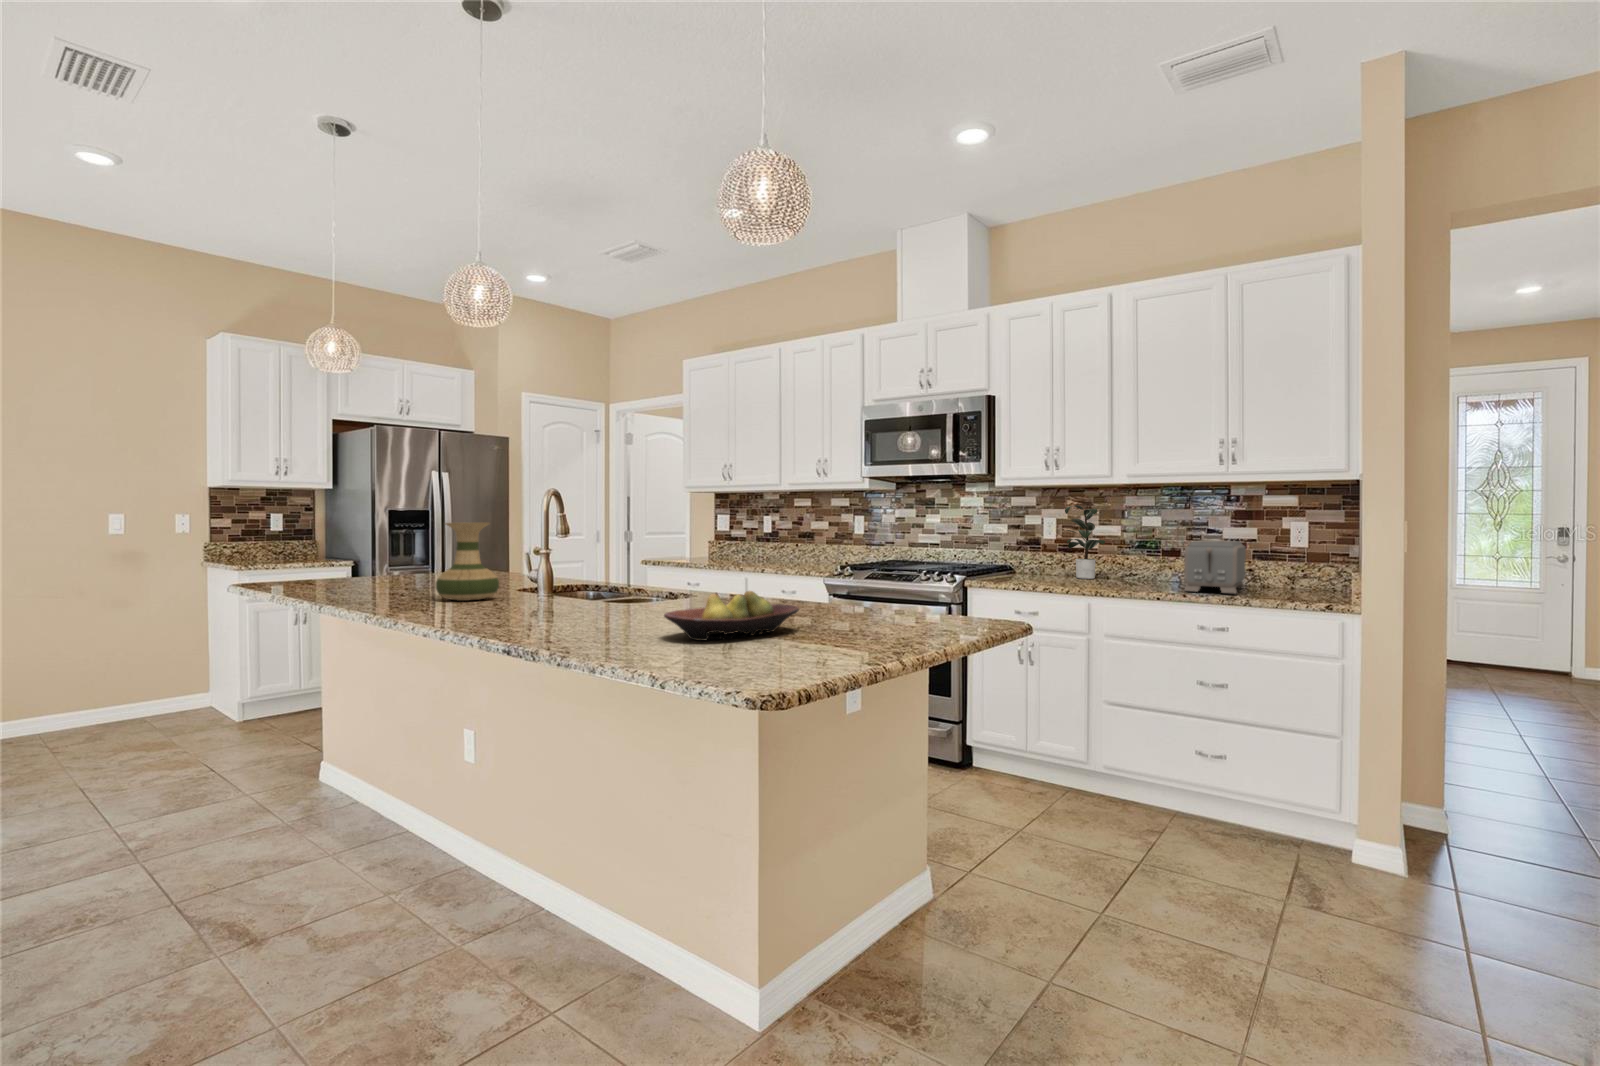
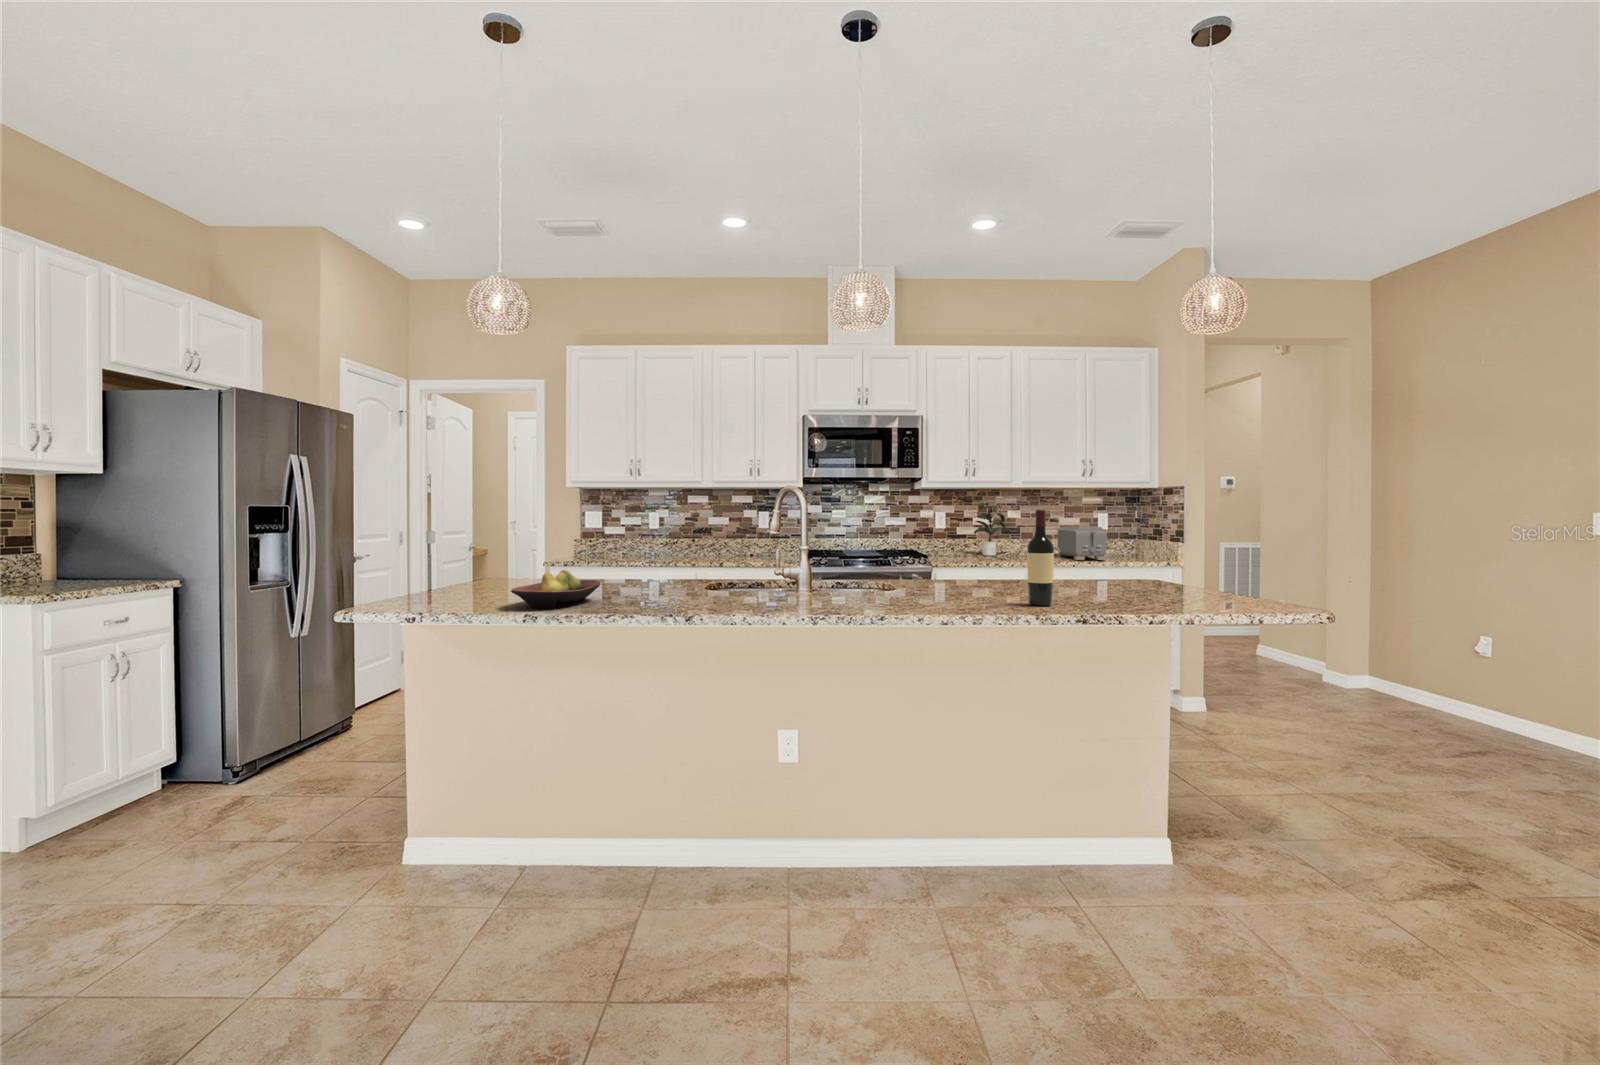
wine bottle: none [598,517,628,628] -> present [1027,510,1054,606]
vase: present [436,523,499,601] -> none [691,518,754,603]
fruit bowl: present [664,591,799,641] -> present [511,570,601,609]

